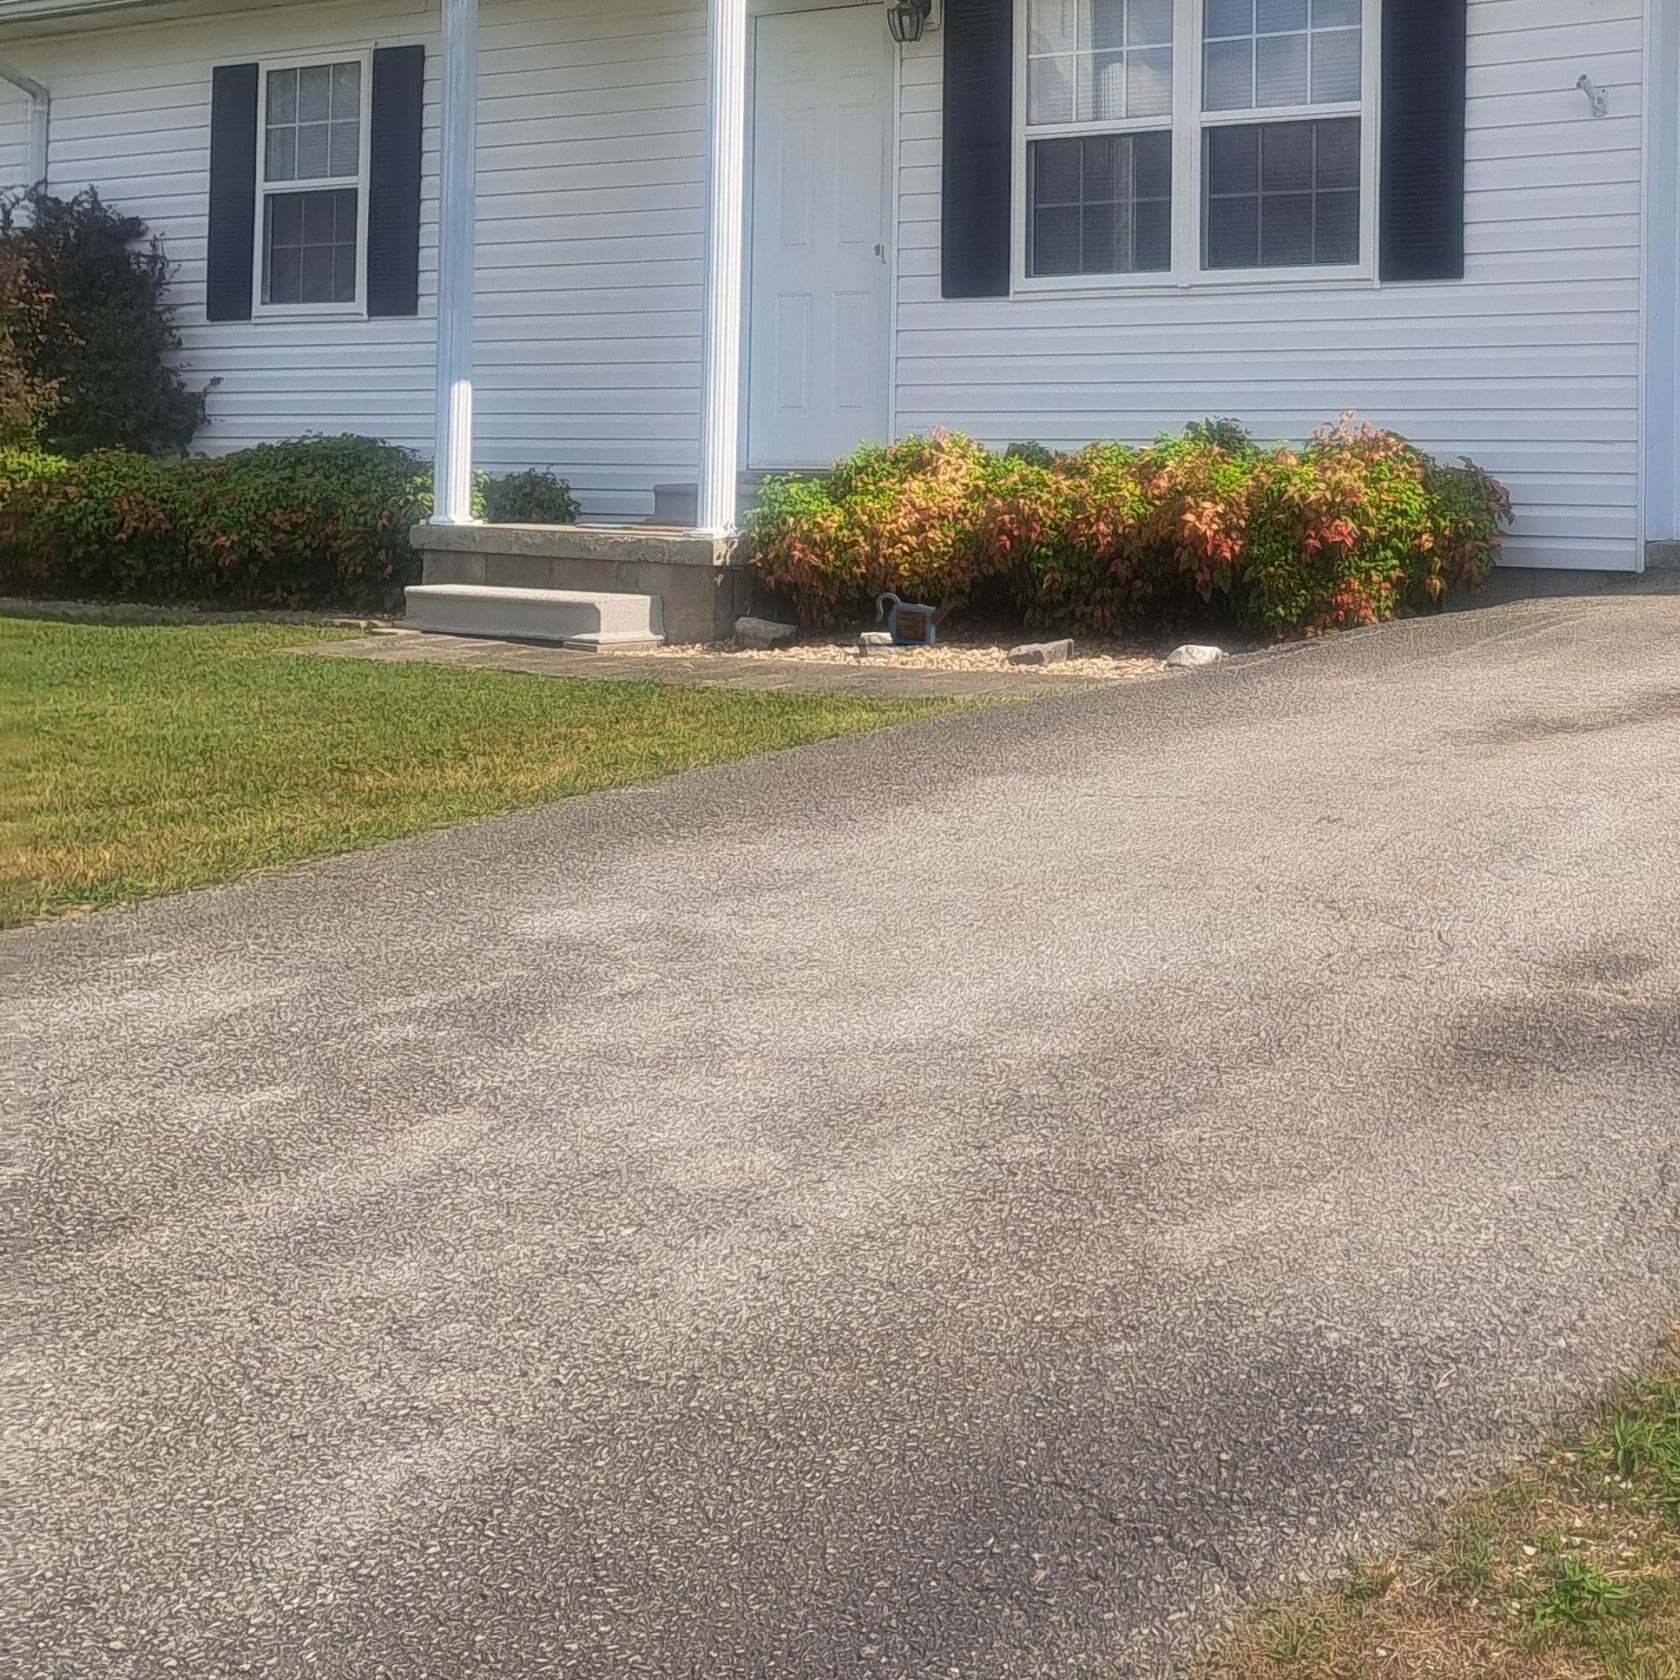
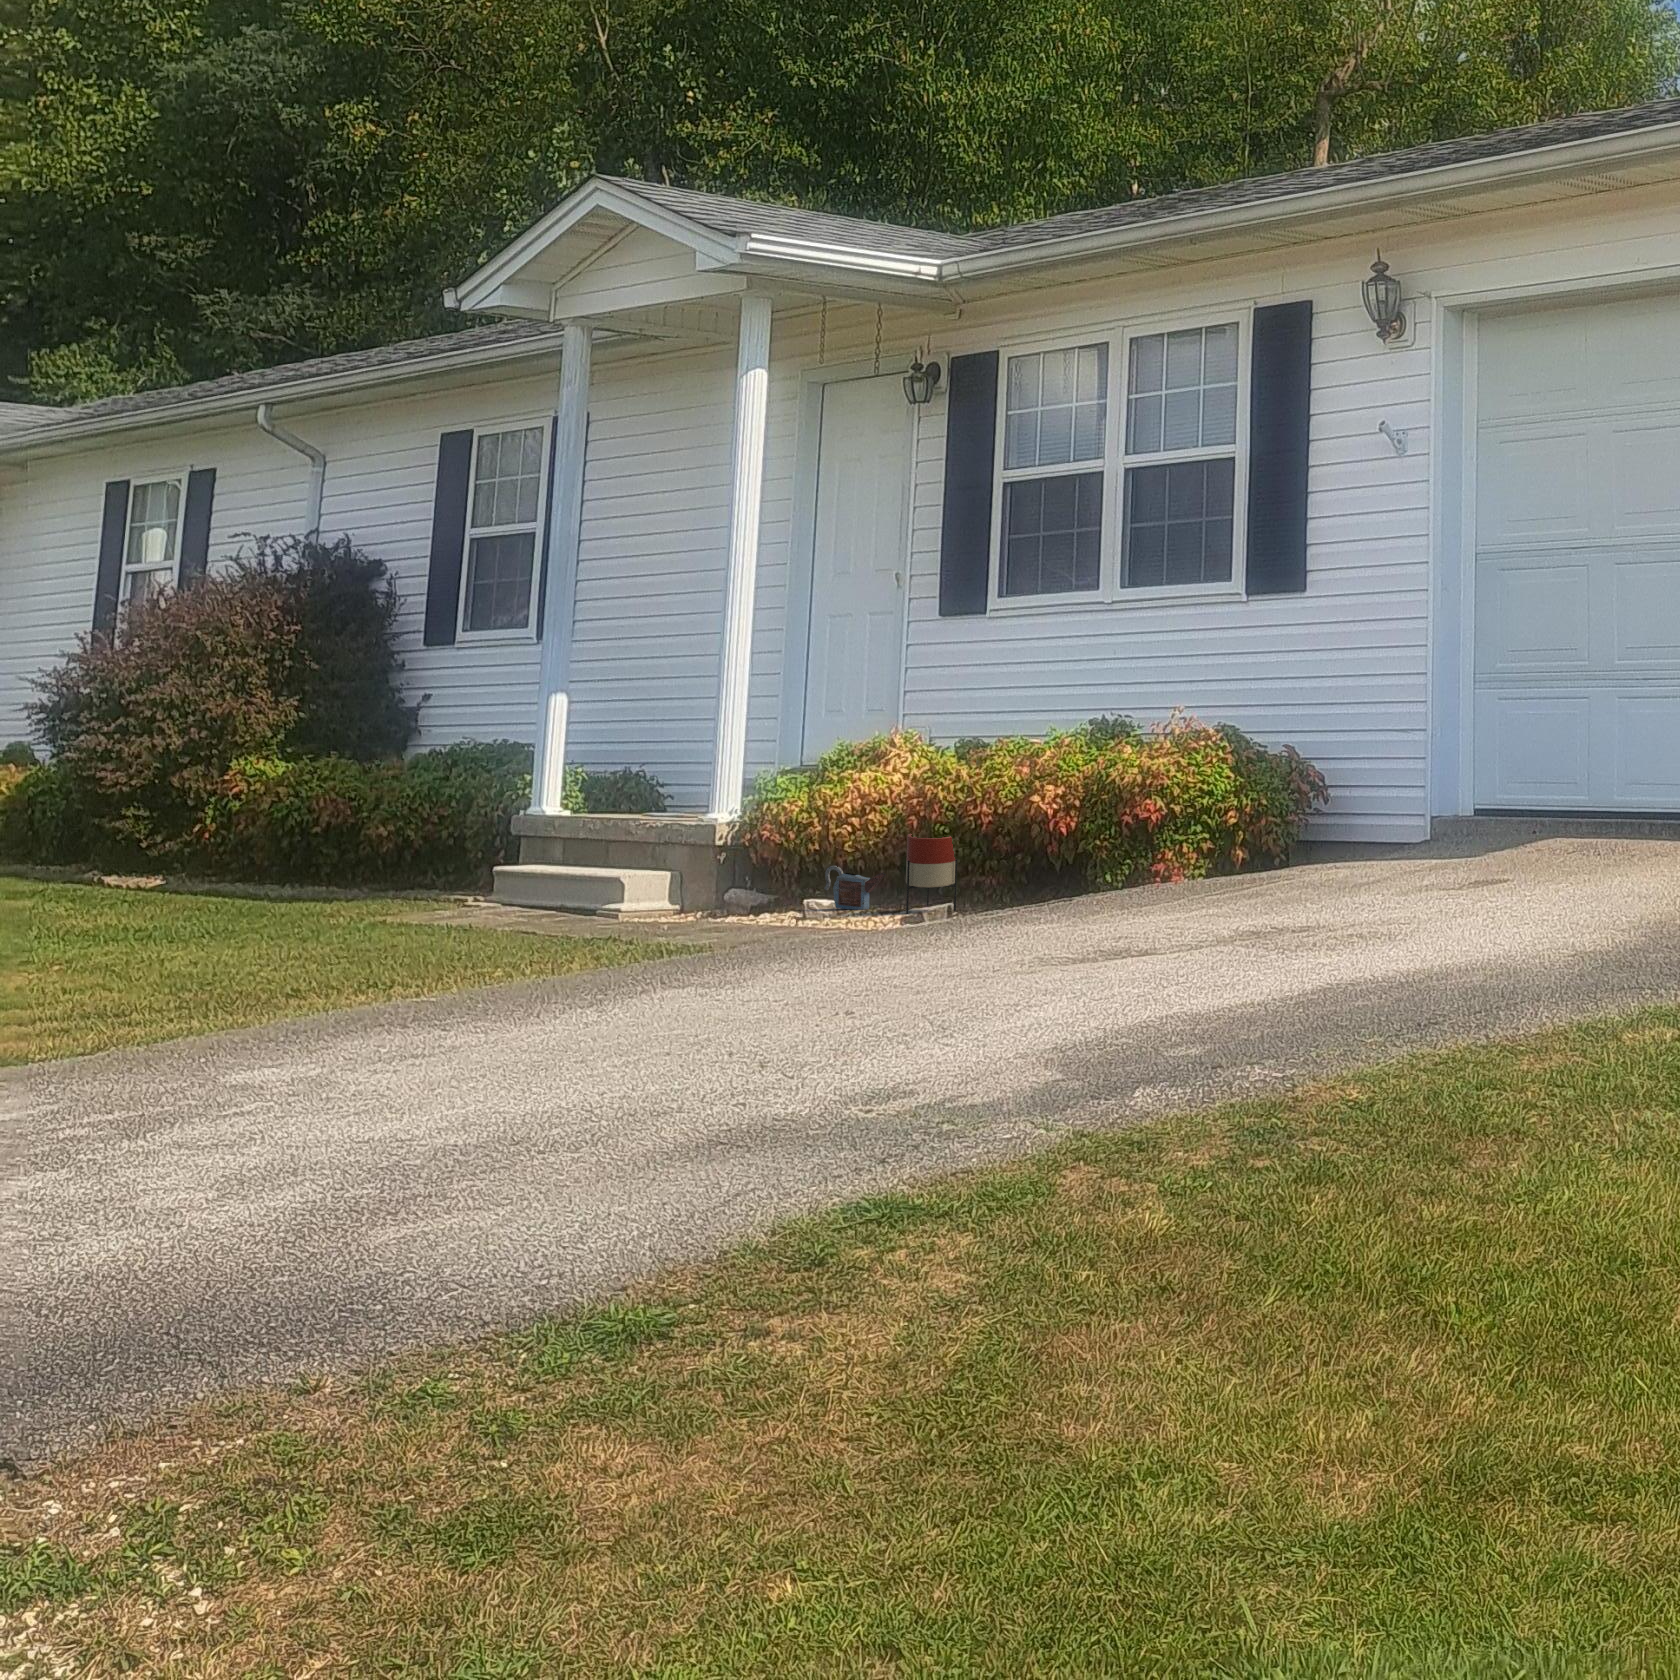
planter: none [994,553,1059,652] -> present [906,834,957,914]

